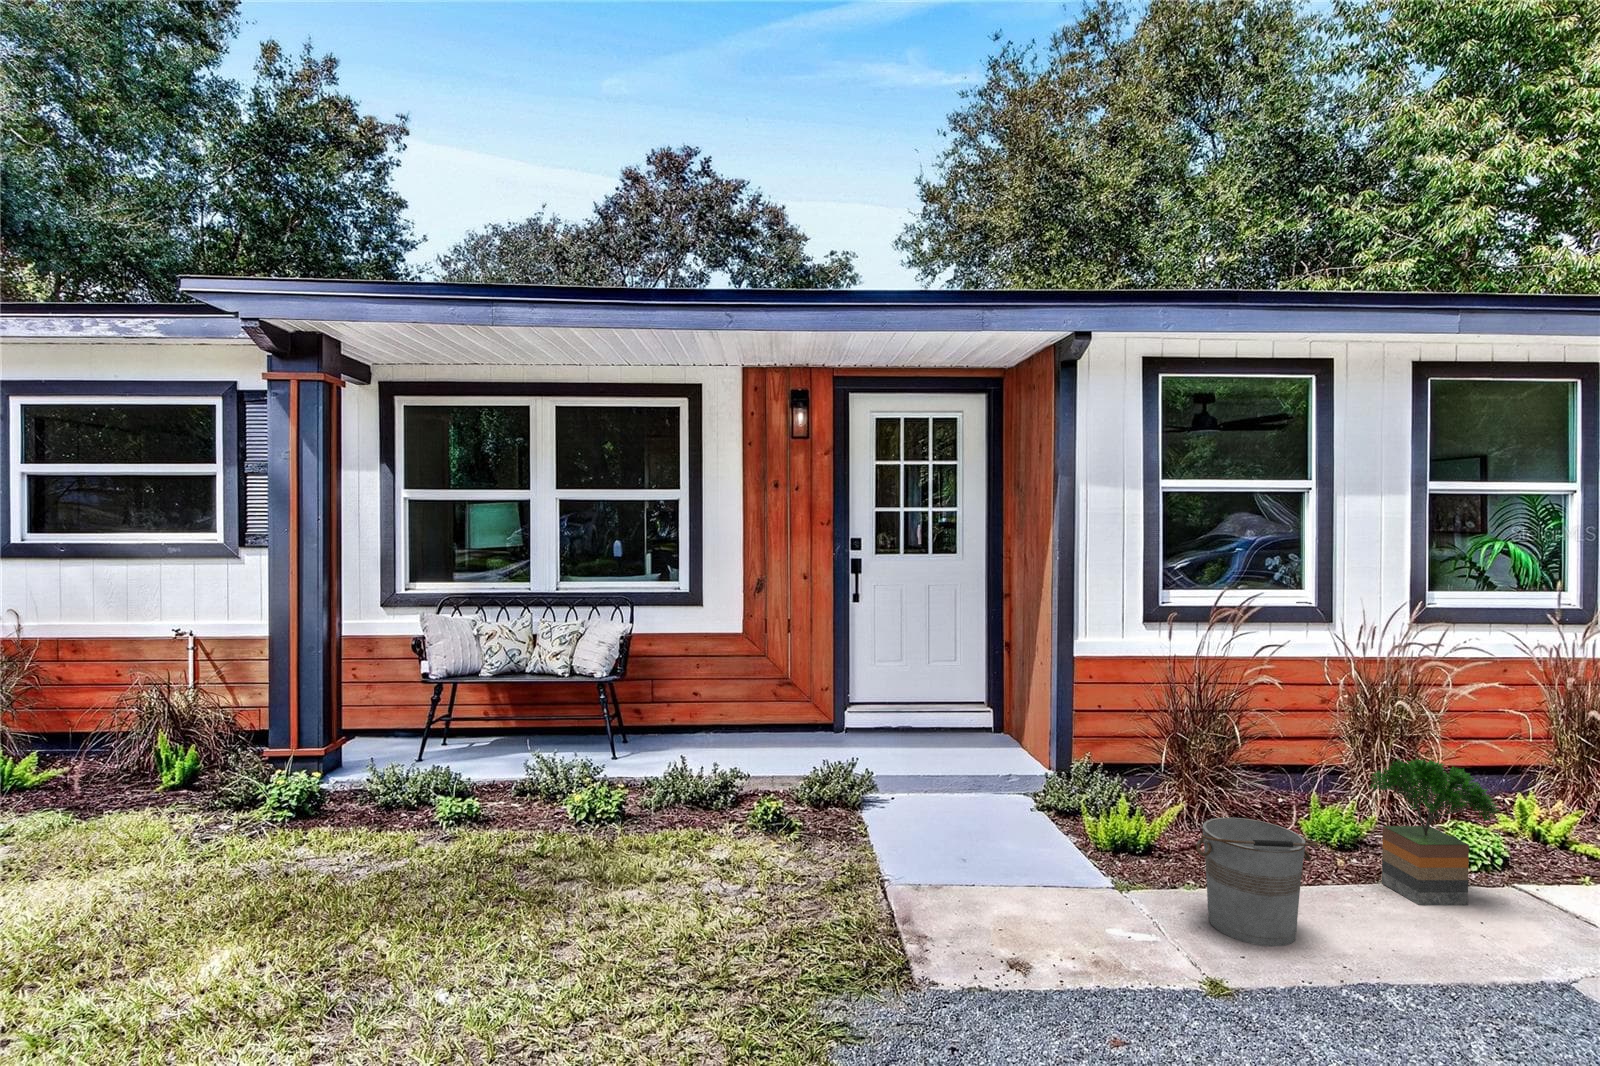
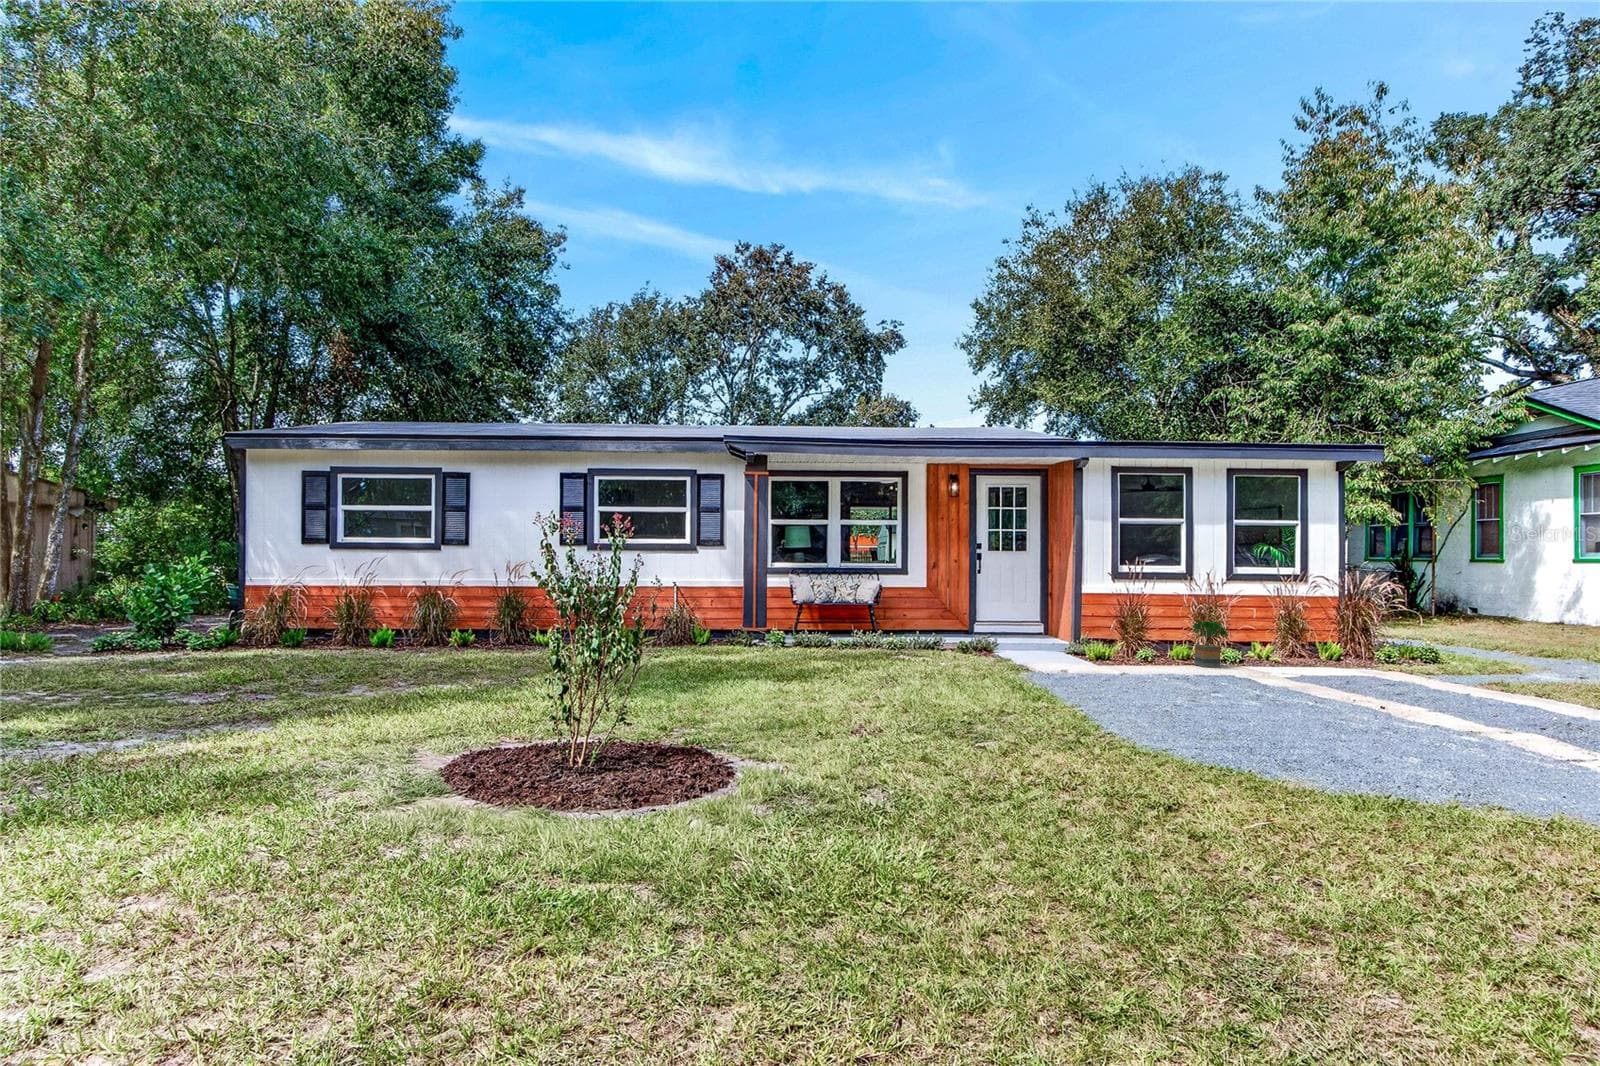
bucket: present [1196,818,1318,946] -> none [1129,637,1166,671]

